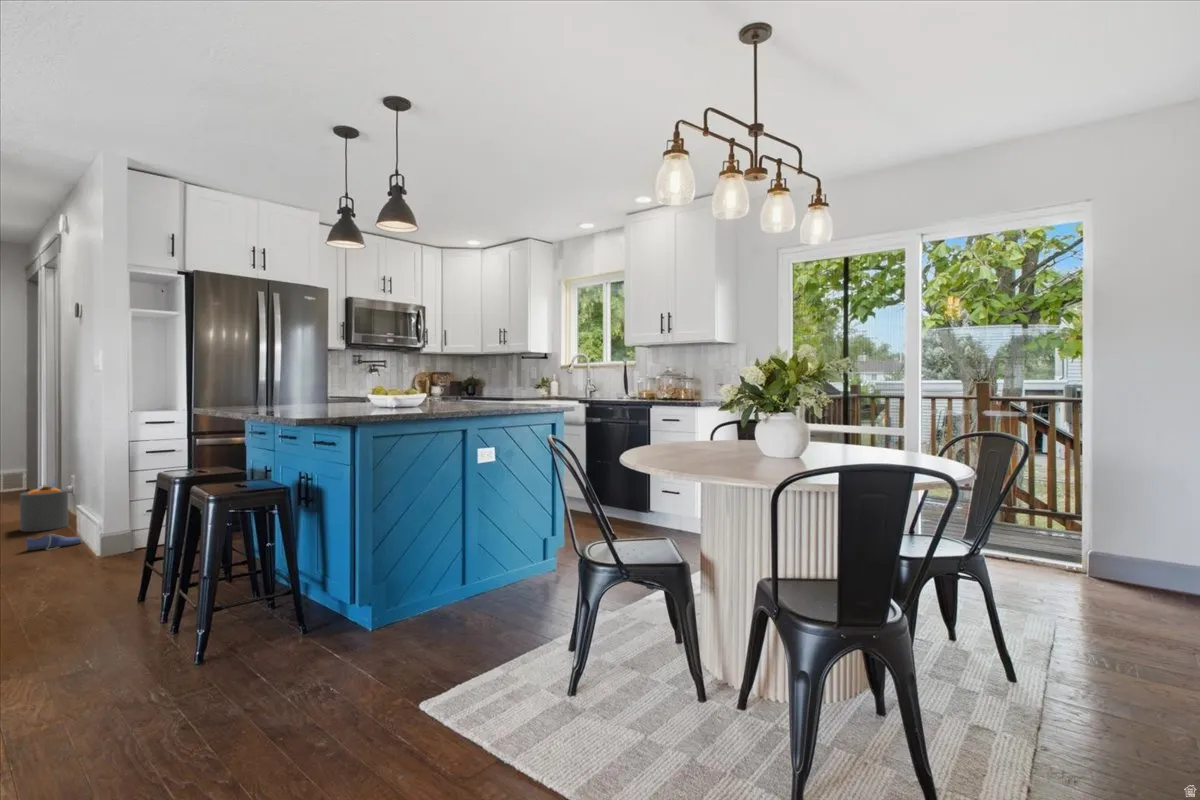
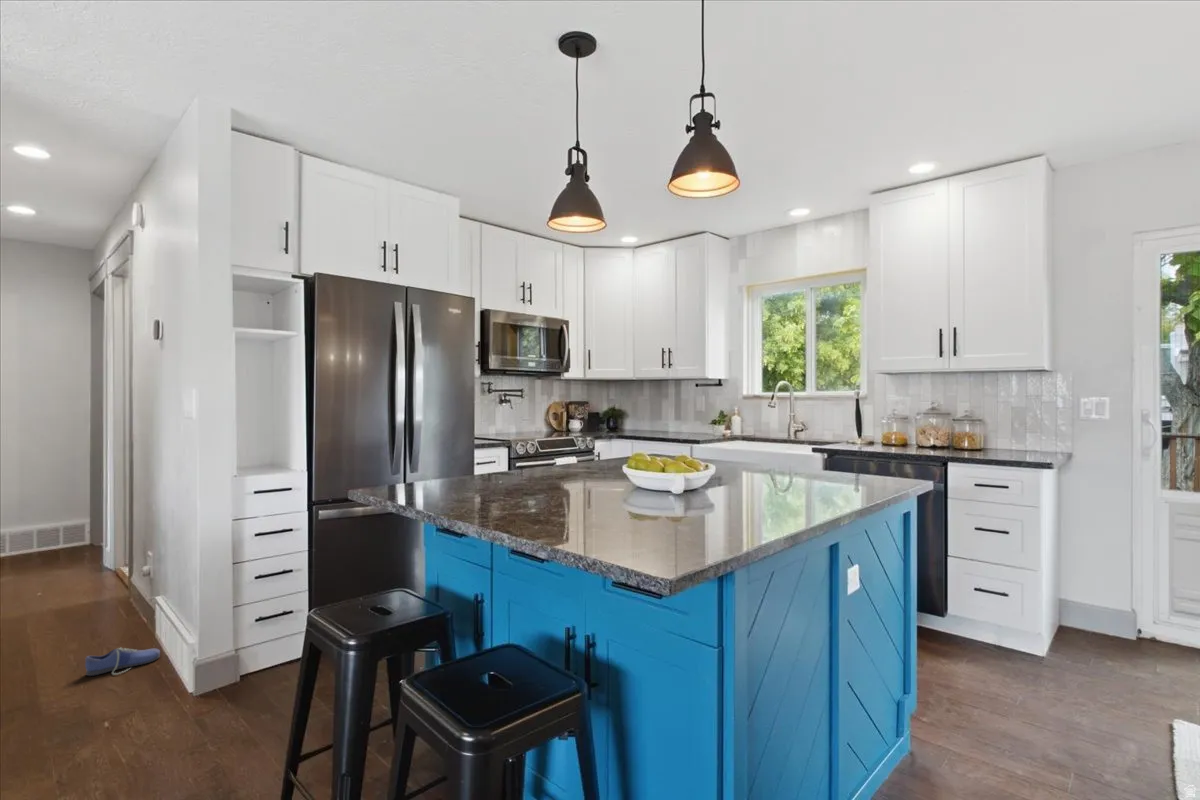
trash can: present [20,480,68,532] -> none [78,546,140,629]

